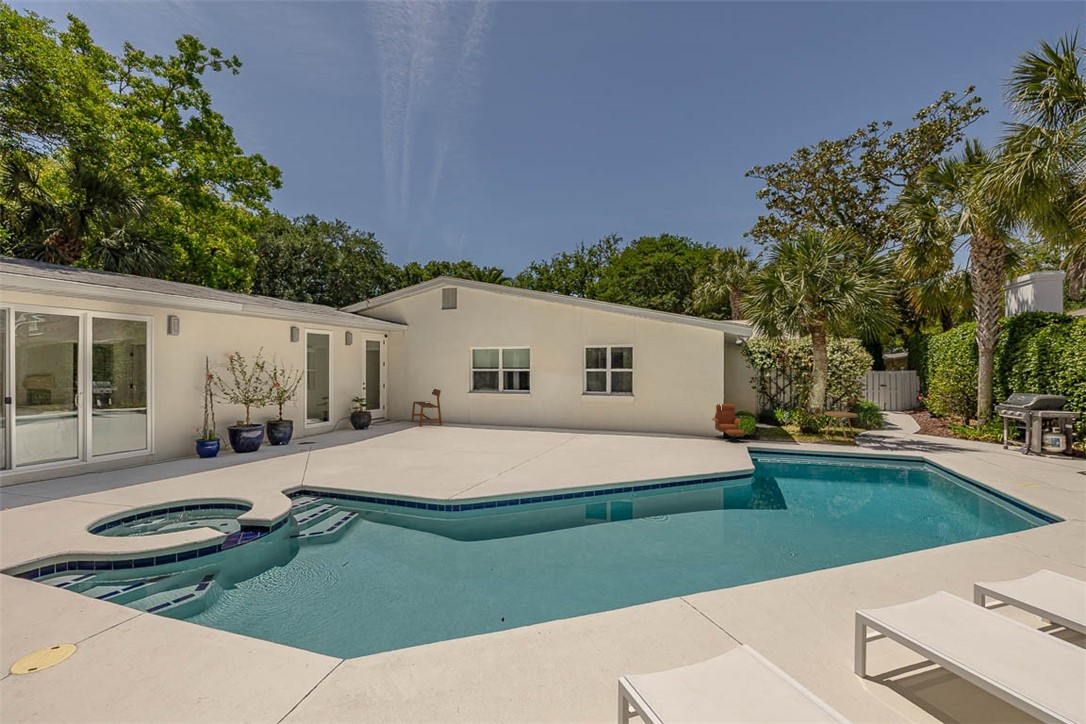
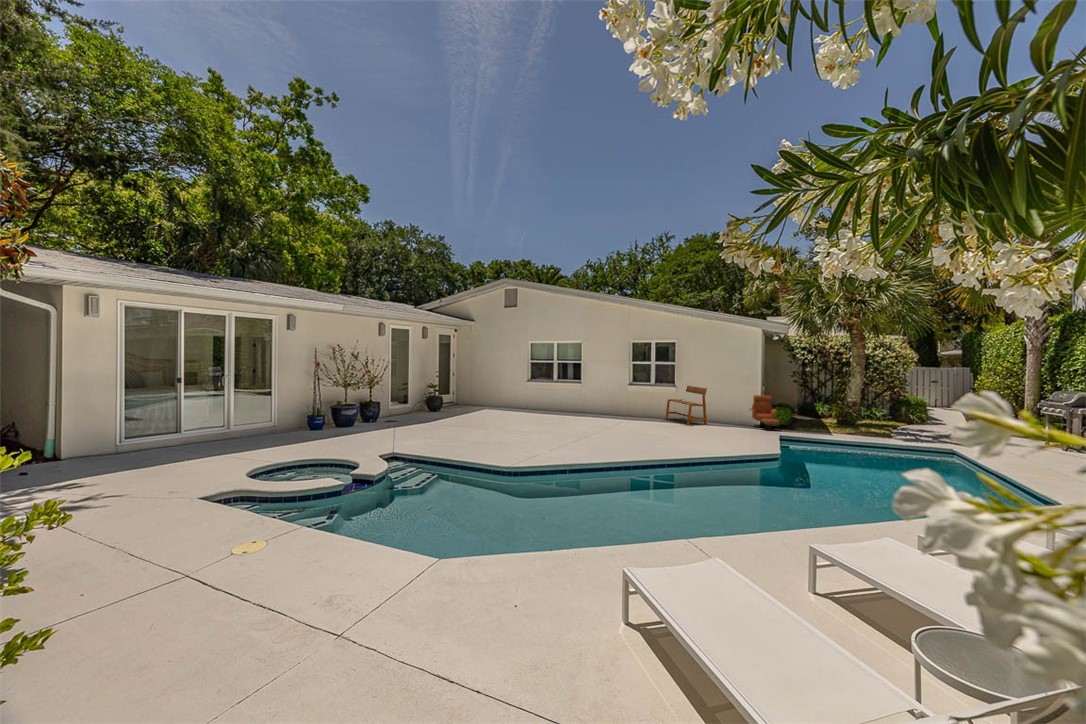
bench: present [411,389,442,427] -> present [665,386,707,426]
side table: present [824,411,858,438] -> none [860,404,893,430]

